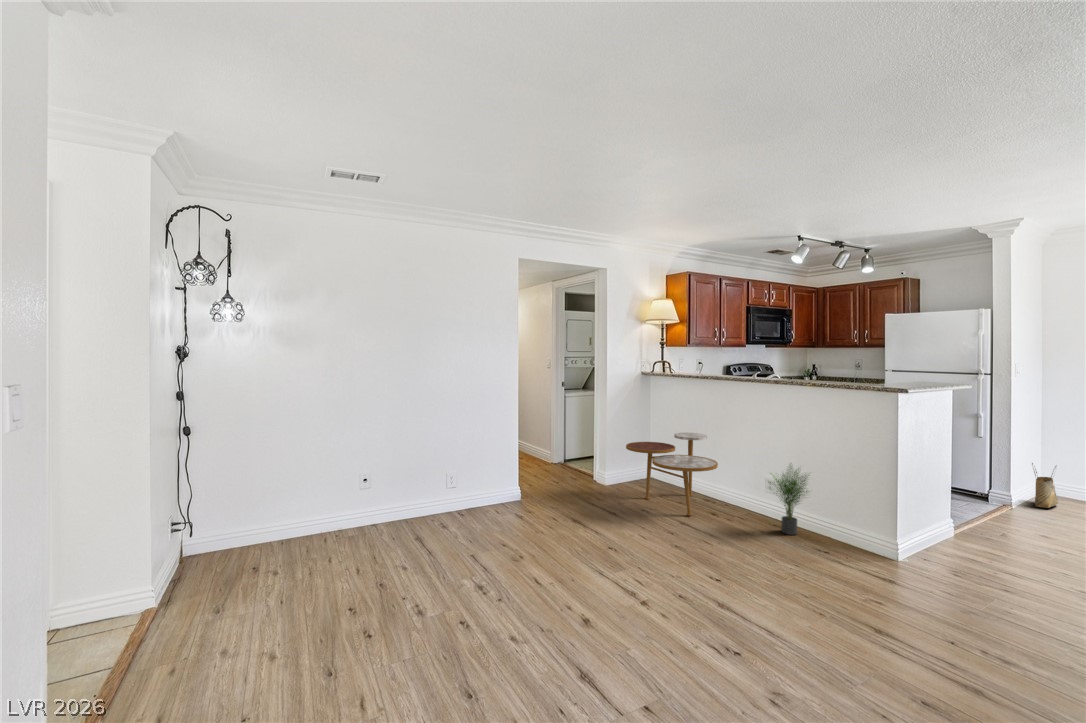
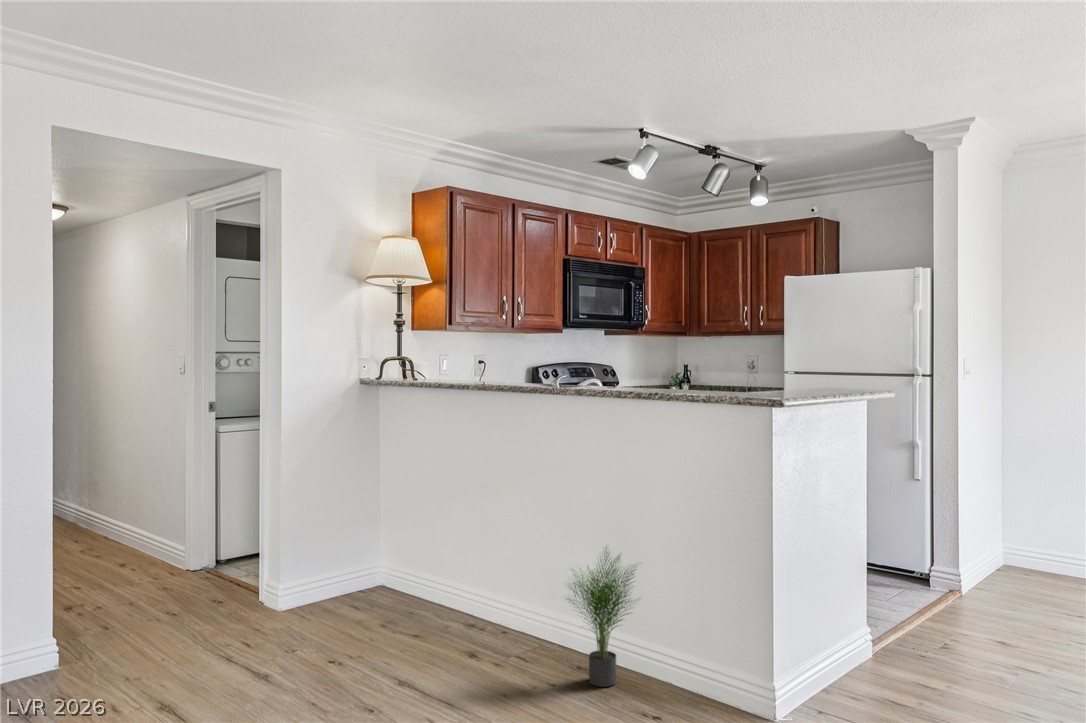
side table: present [626,433,718,516] -> none [308,496,479,666]
woven basket: present [1032,463,1058,508] -> none [987,519,1022,592]

